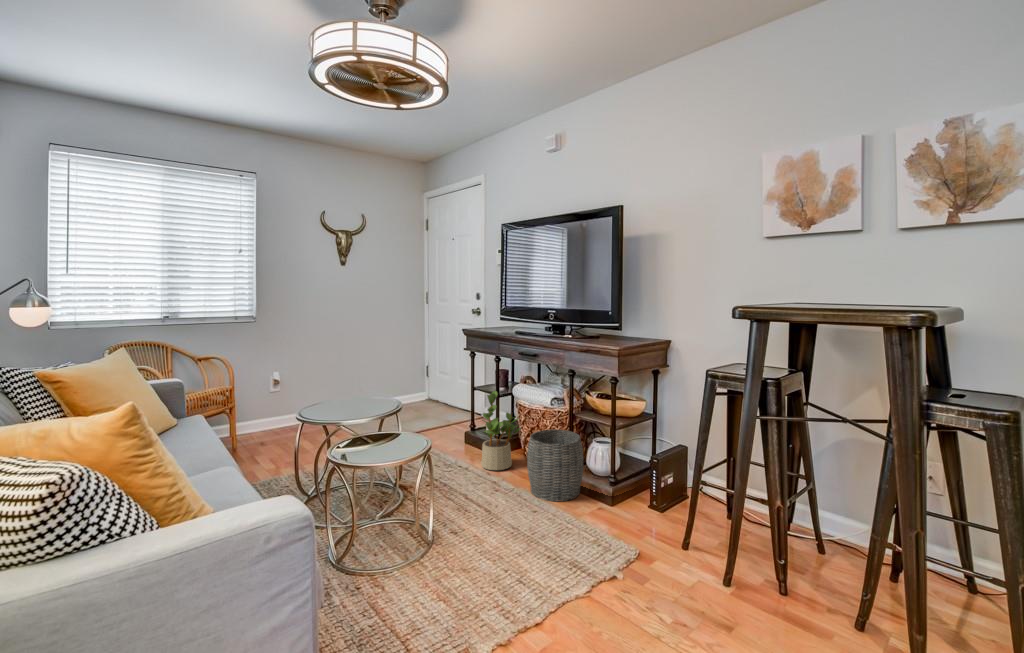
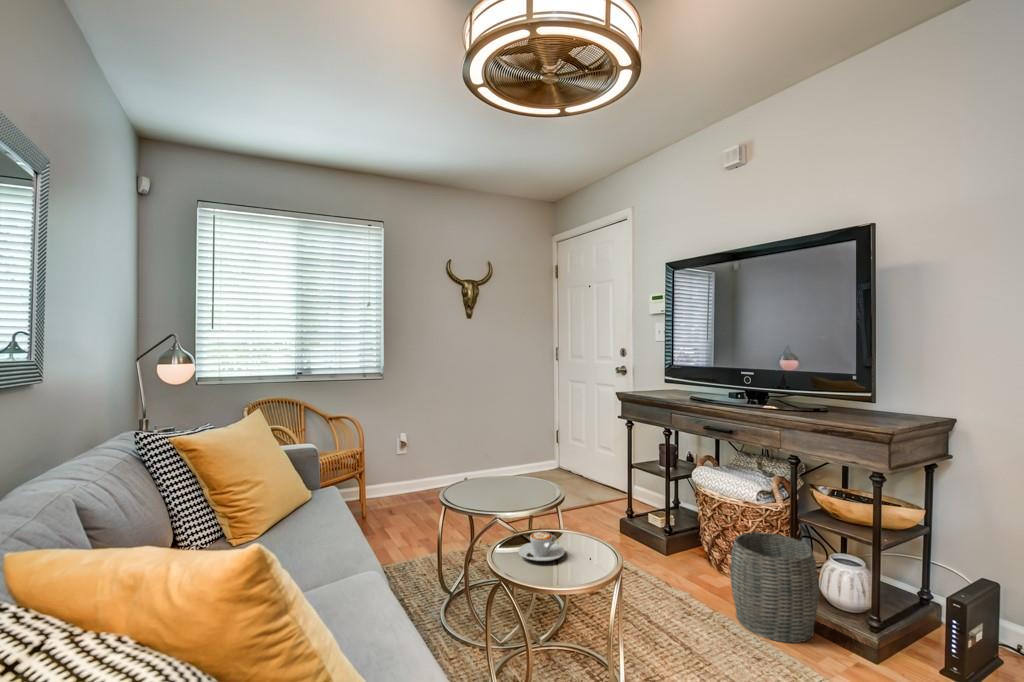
potted plant: present [481,391,521,470] -> none [654,473,708,581]
coffee cup: none [352,432,388,452] -> present [518,532,564,561]

